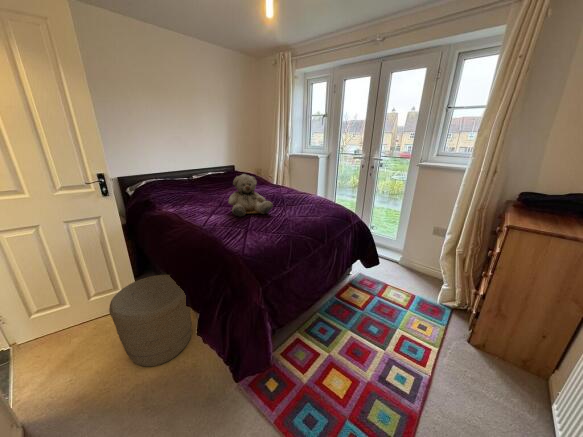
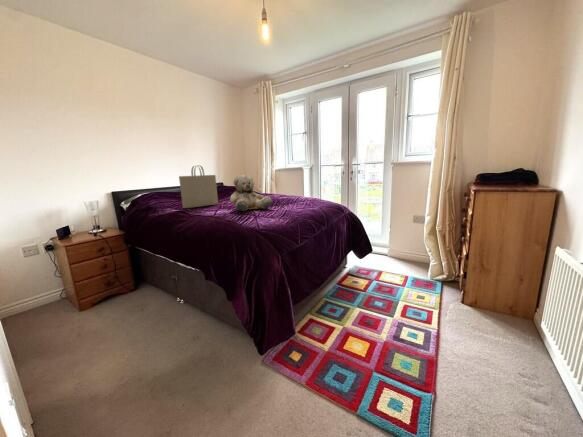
tote bag: none [178,158,221,203] -> present [179,166,218,208]
woven basket: present [109,275,192,366] -> none [124,269,204,360]

